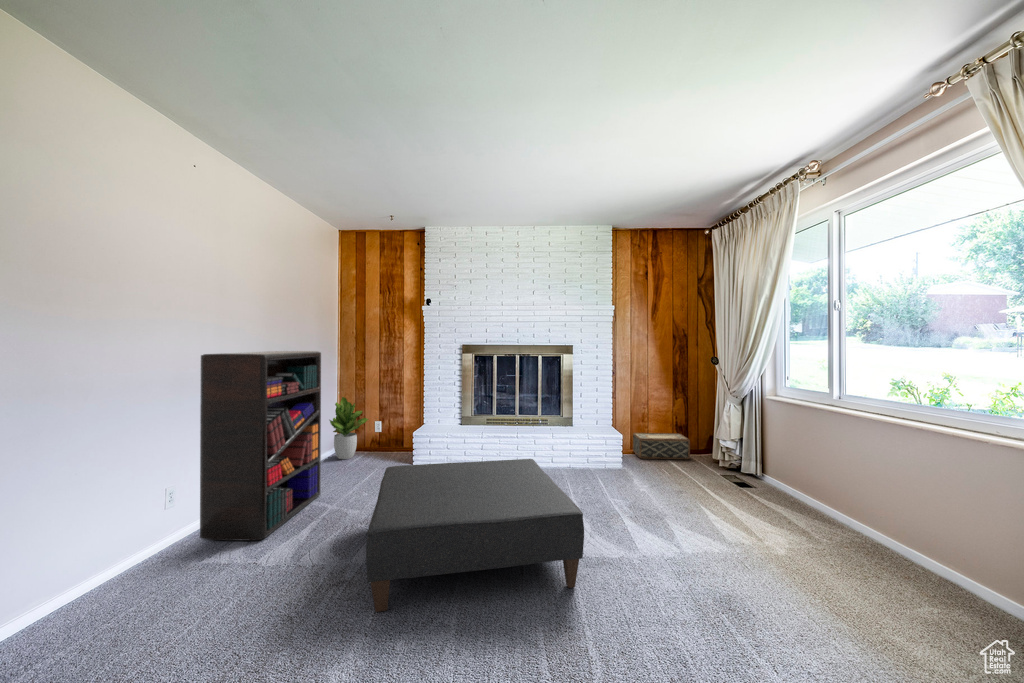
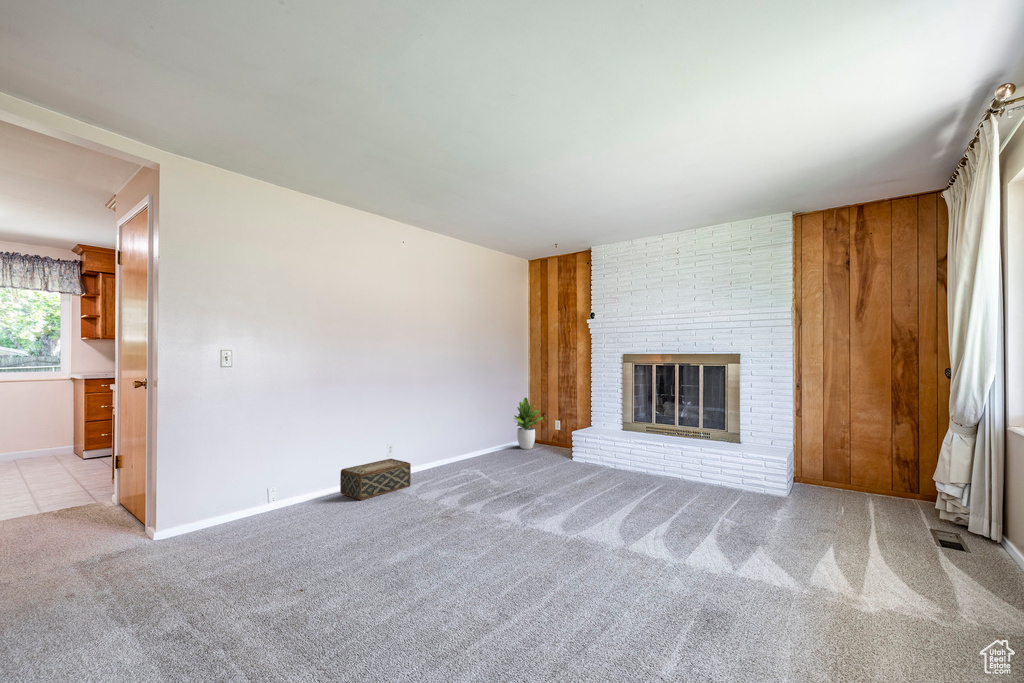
bookshelf: present [200,351,321,541] -> none [402,358,484,483]
woven basket: present [633,433,690,459] -> present [340,459,411,500]
ottoman: present [366,459,584,612] -> none [439,448,625,558]

